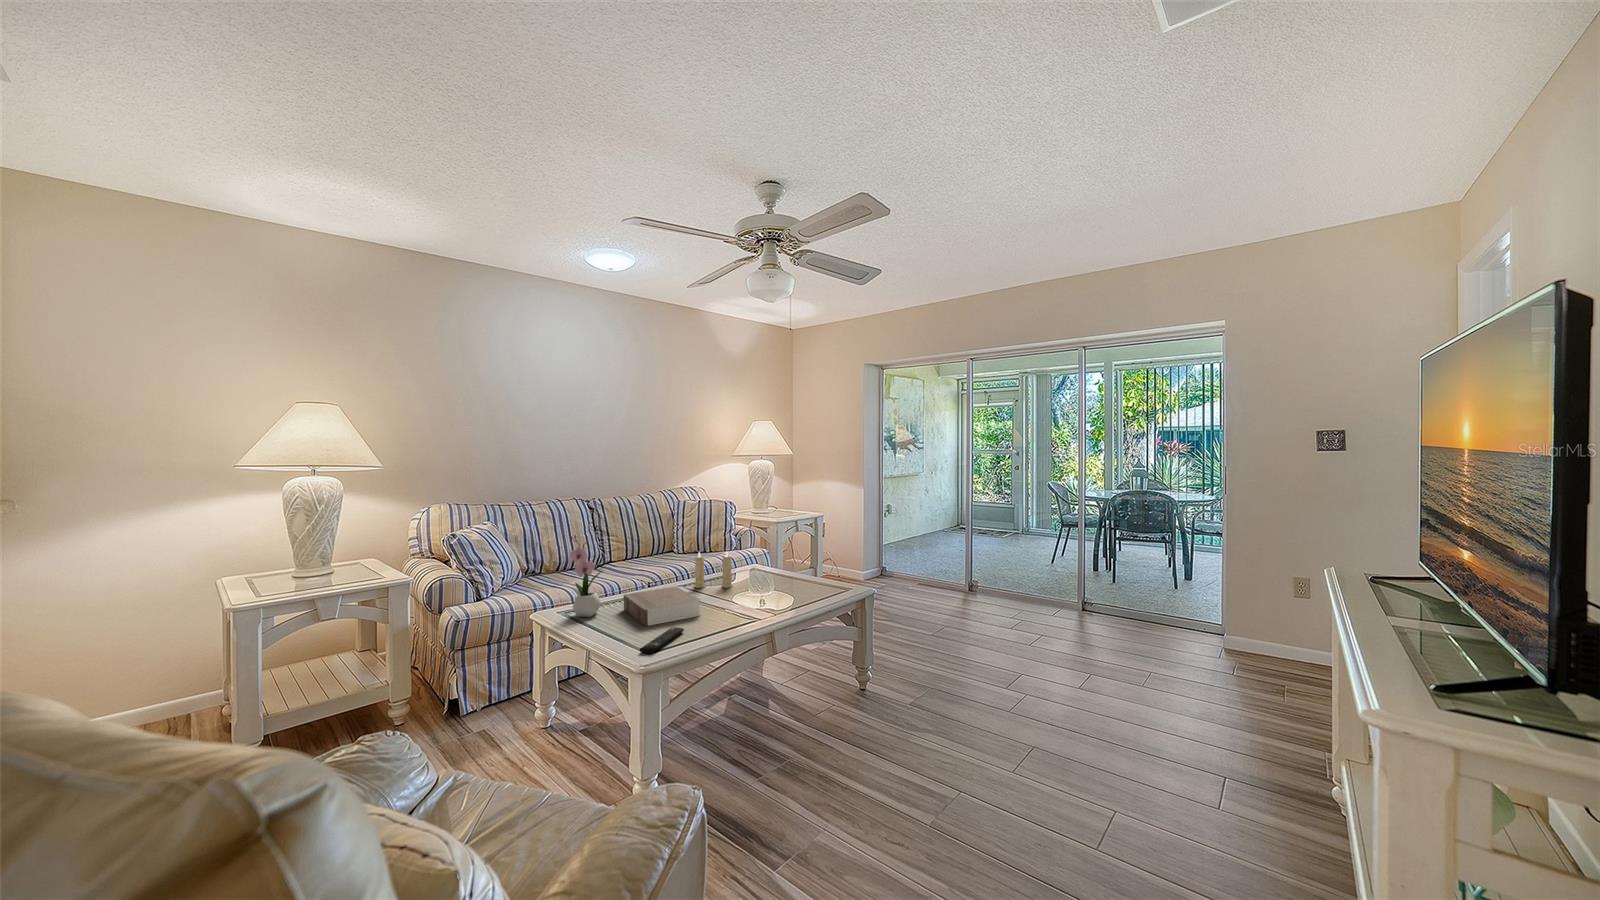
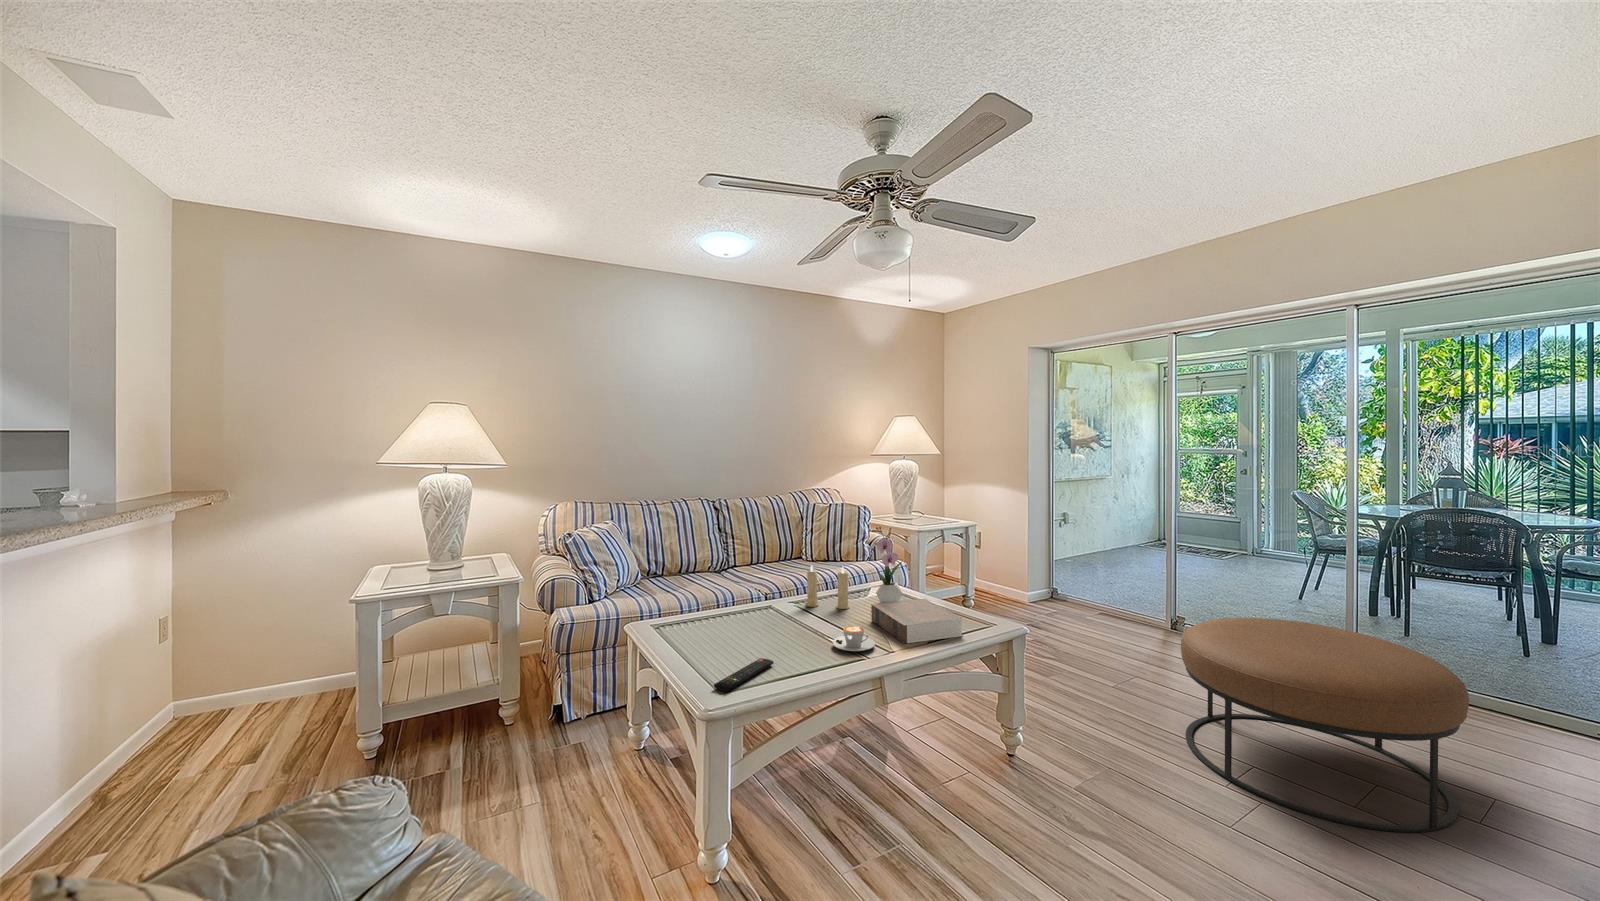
flower arrangement: present [569,535,603,617] -> present [876,527,903,603]
ottoman: none [979,573,1141,702] -> present [1181,618,1469,832]
book: present [624,587,701,626] -> present [871,599,963,644]
coffee cup: none [728,597,764,616] -> present [832,626,875,651]

